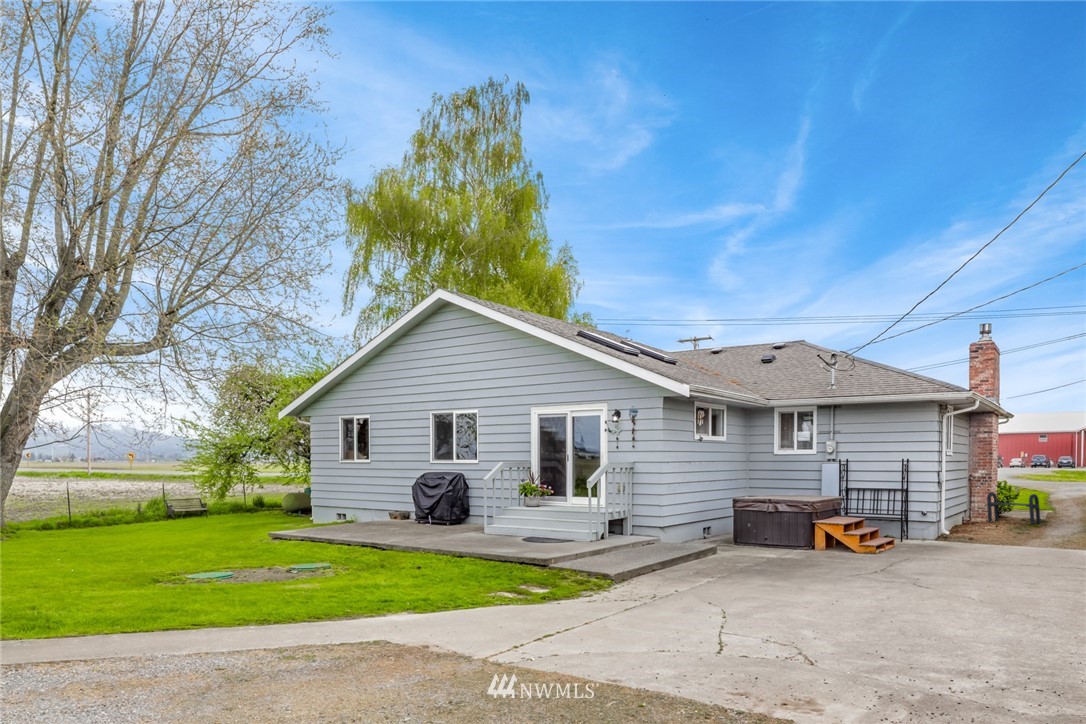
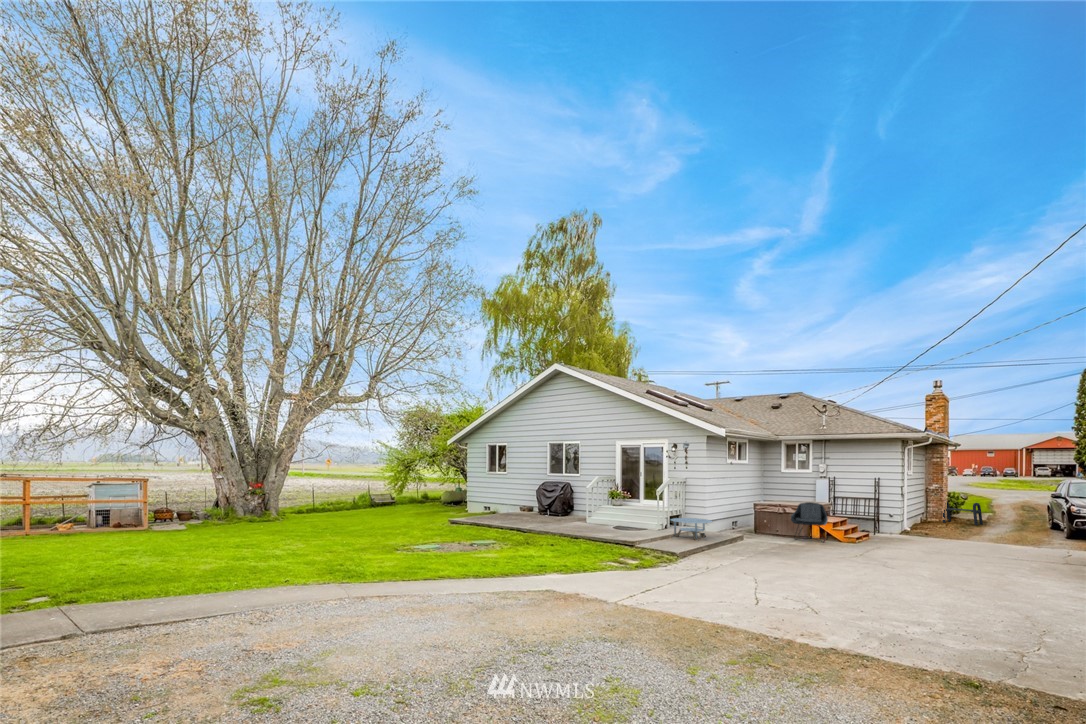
lounge chair: none [785,495,838,553] -> present [791,502,828,542]
round table: none [608,522,671,555] -> present [671,518,712,540]

